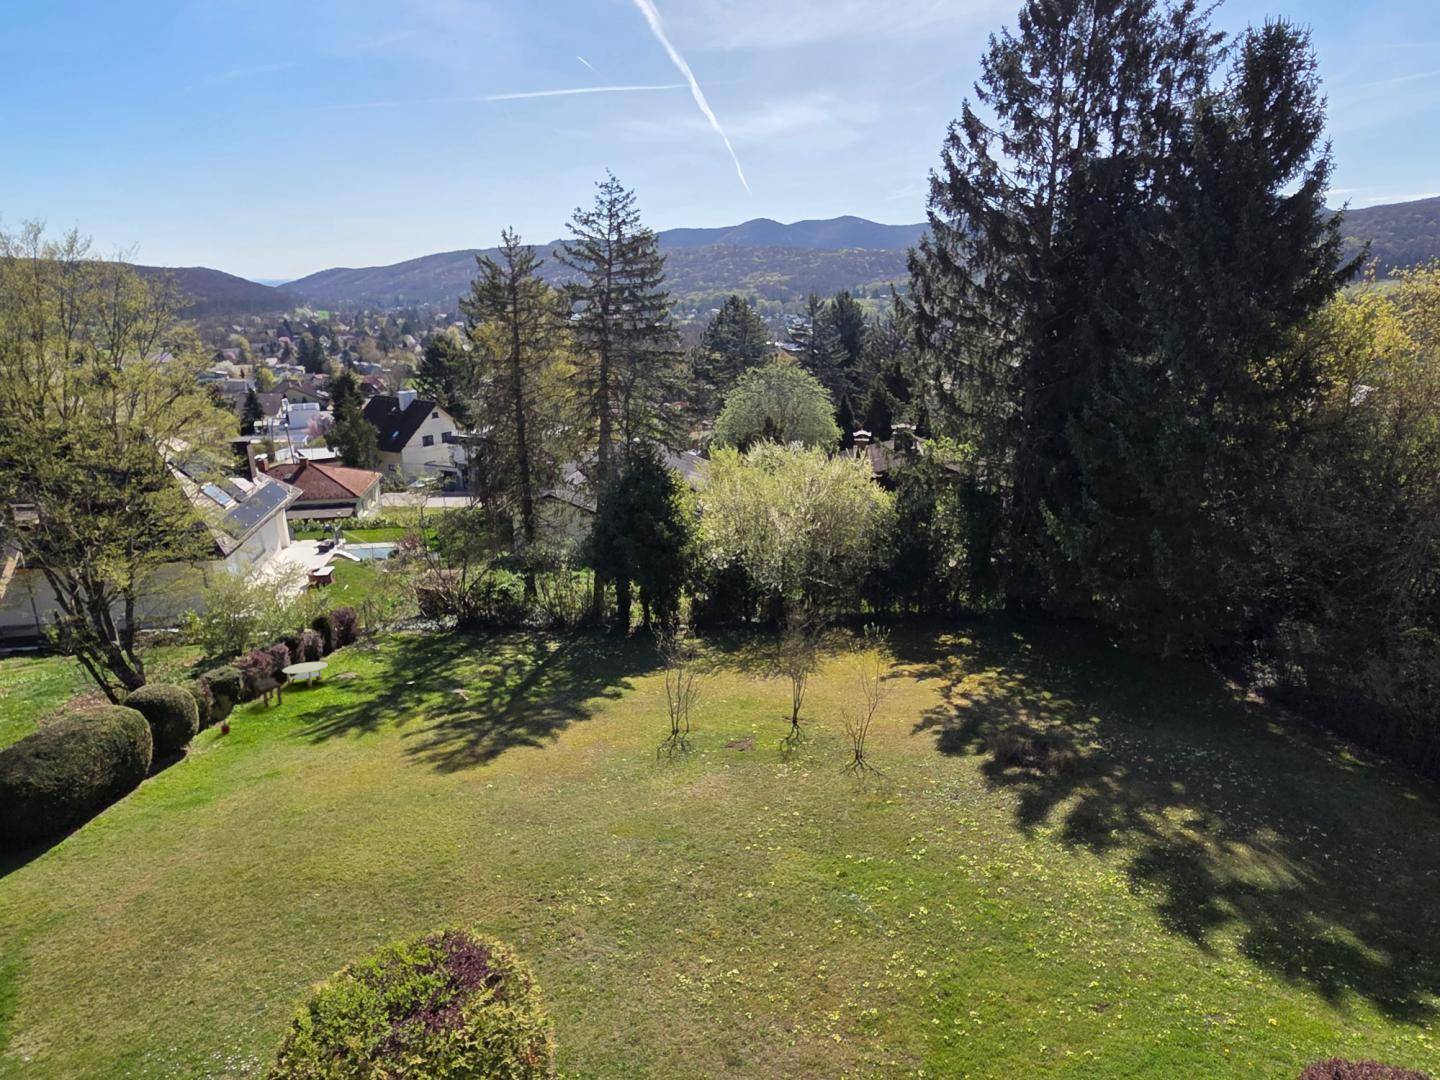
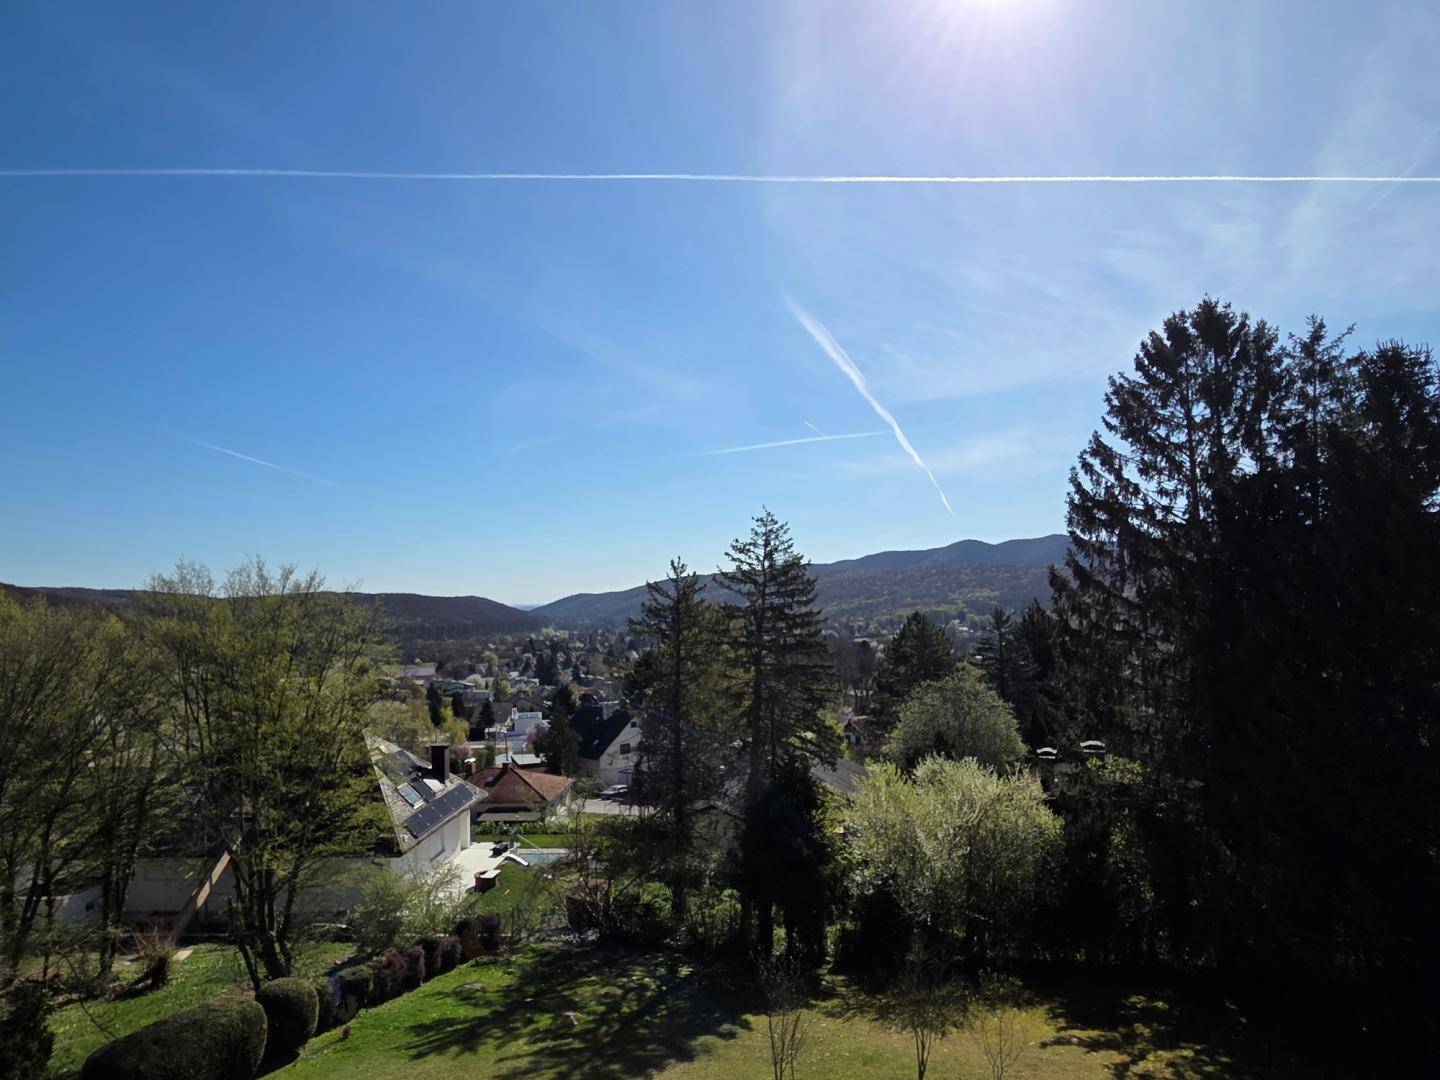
lounge chair: none [320,624,365,658] -> present [462,929,501,965]
round table: present [282,662,328,687] -> none [416,969,457,997]
bench: present [255,678,282,708] -> none [385,982,407,1015]

